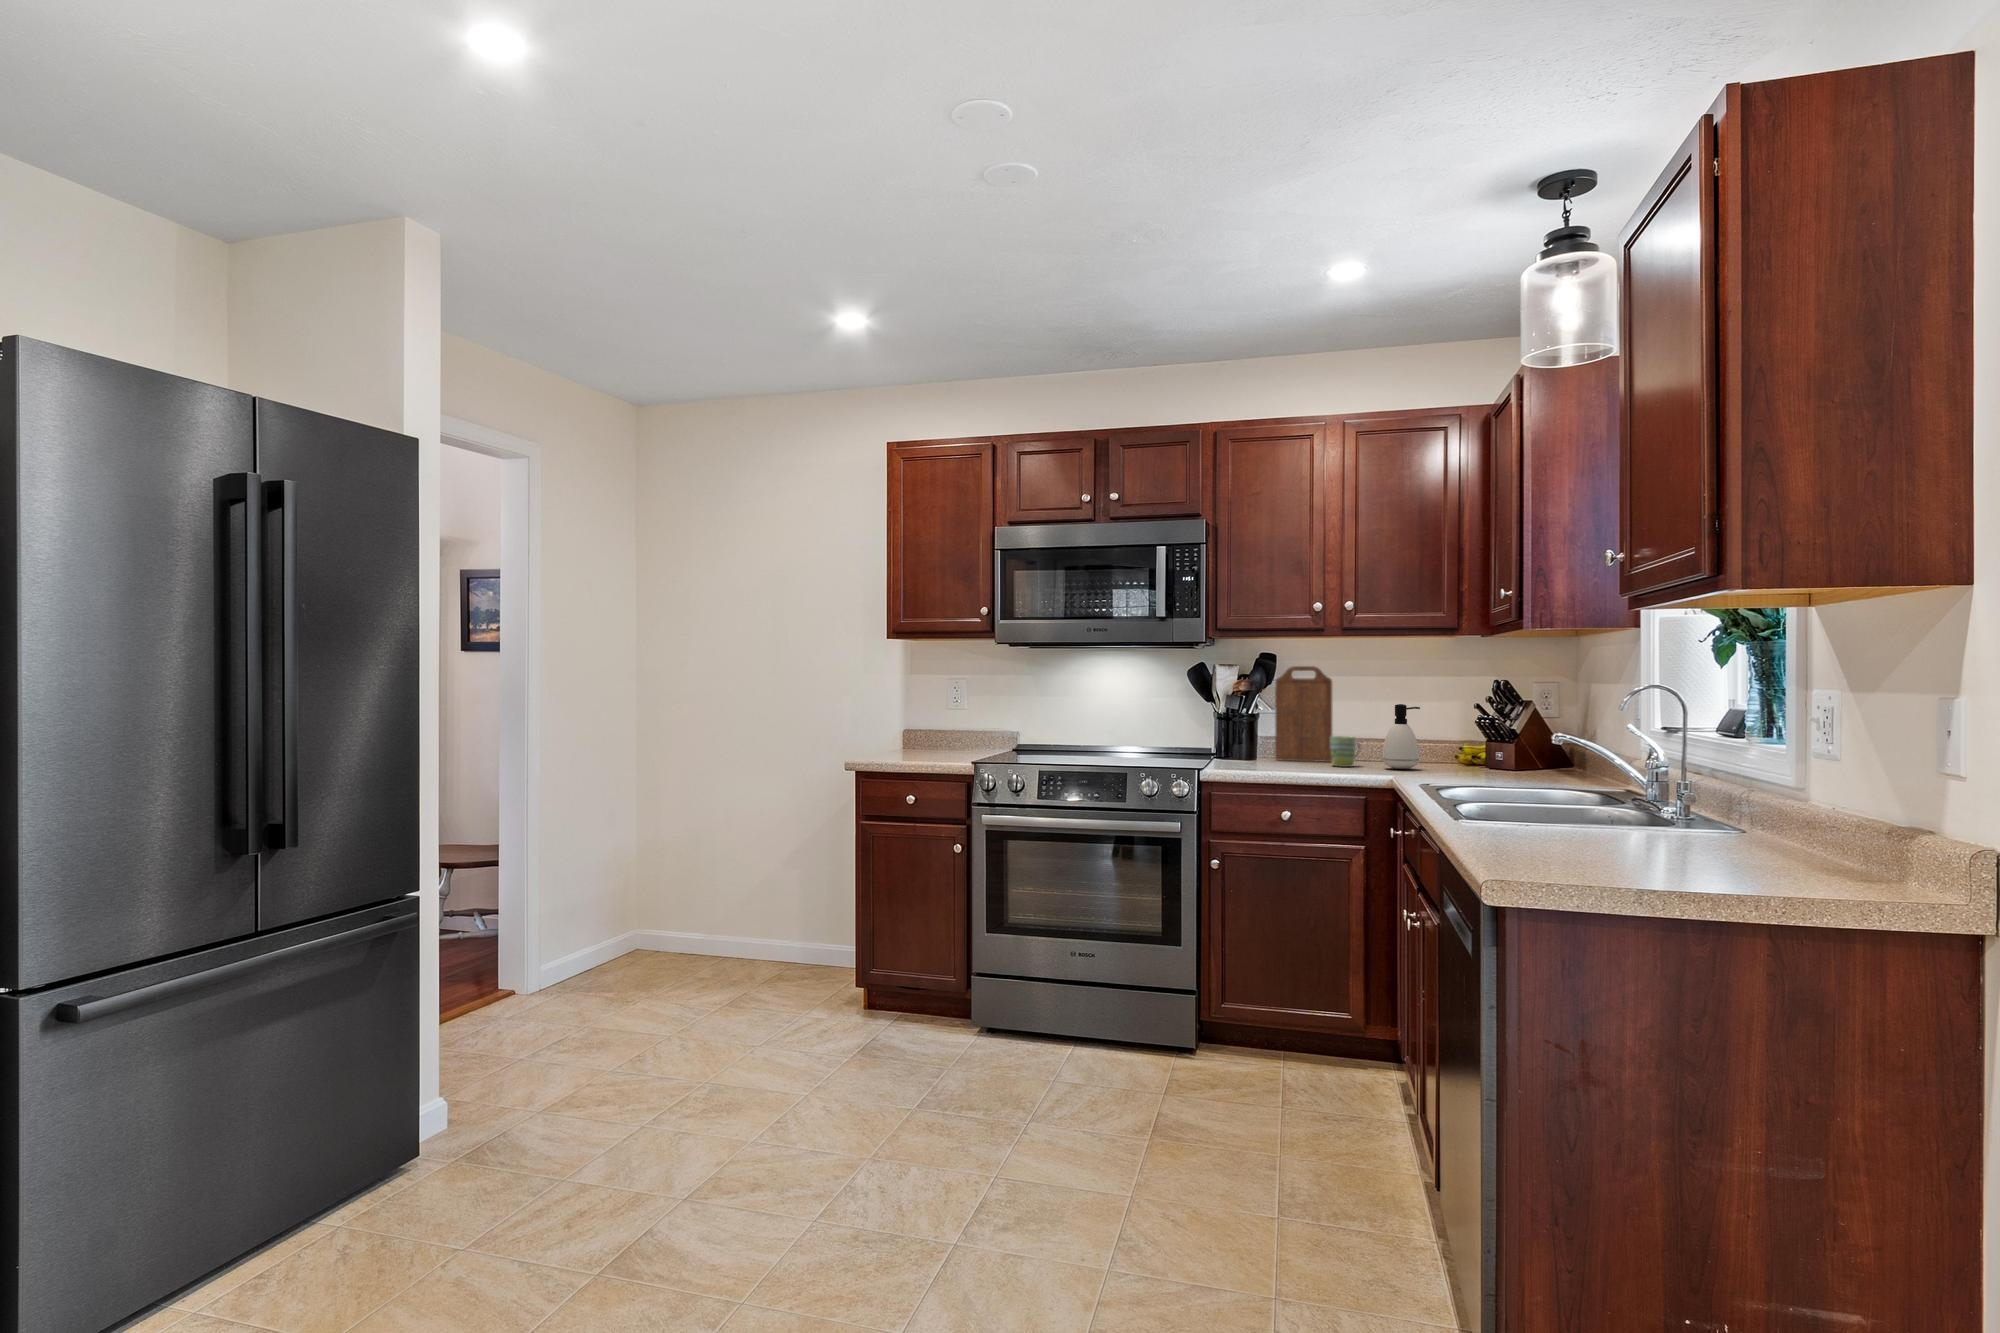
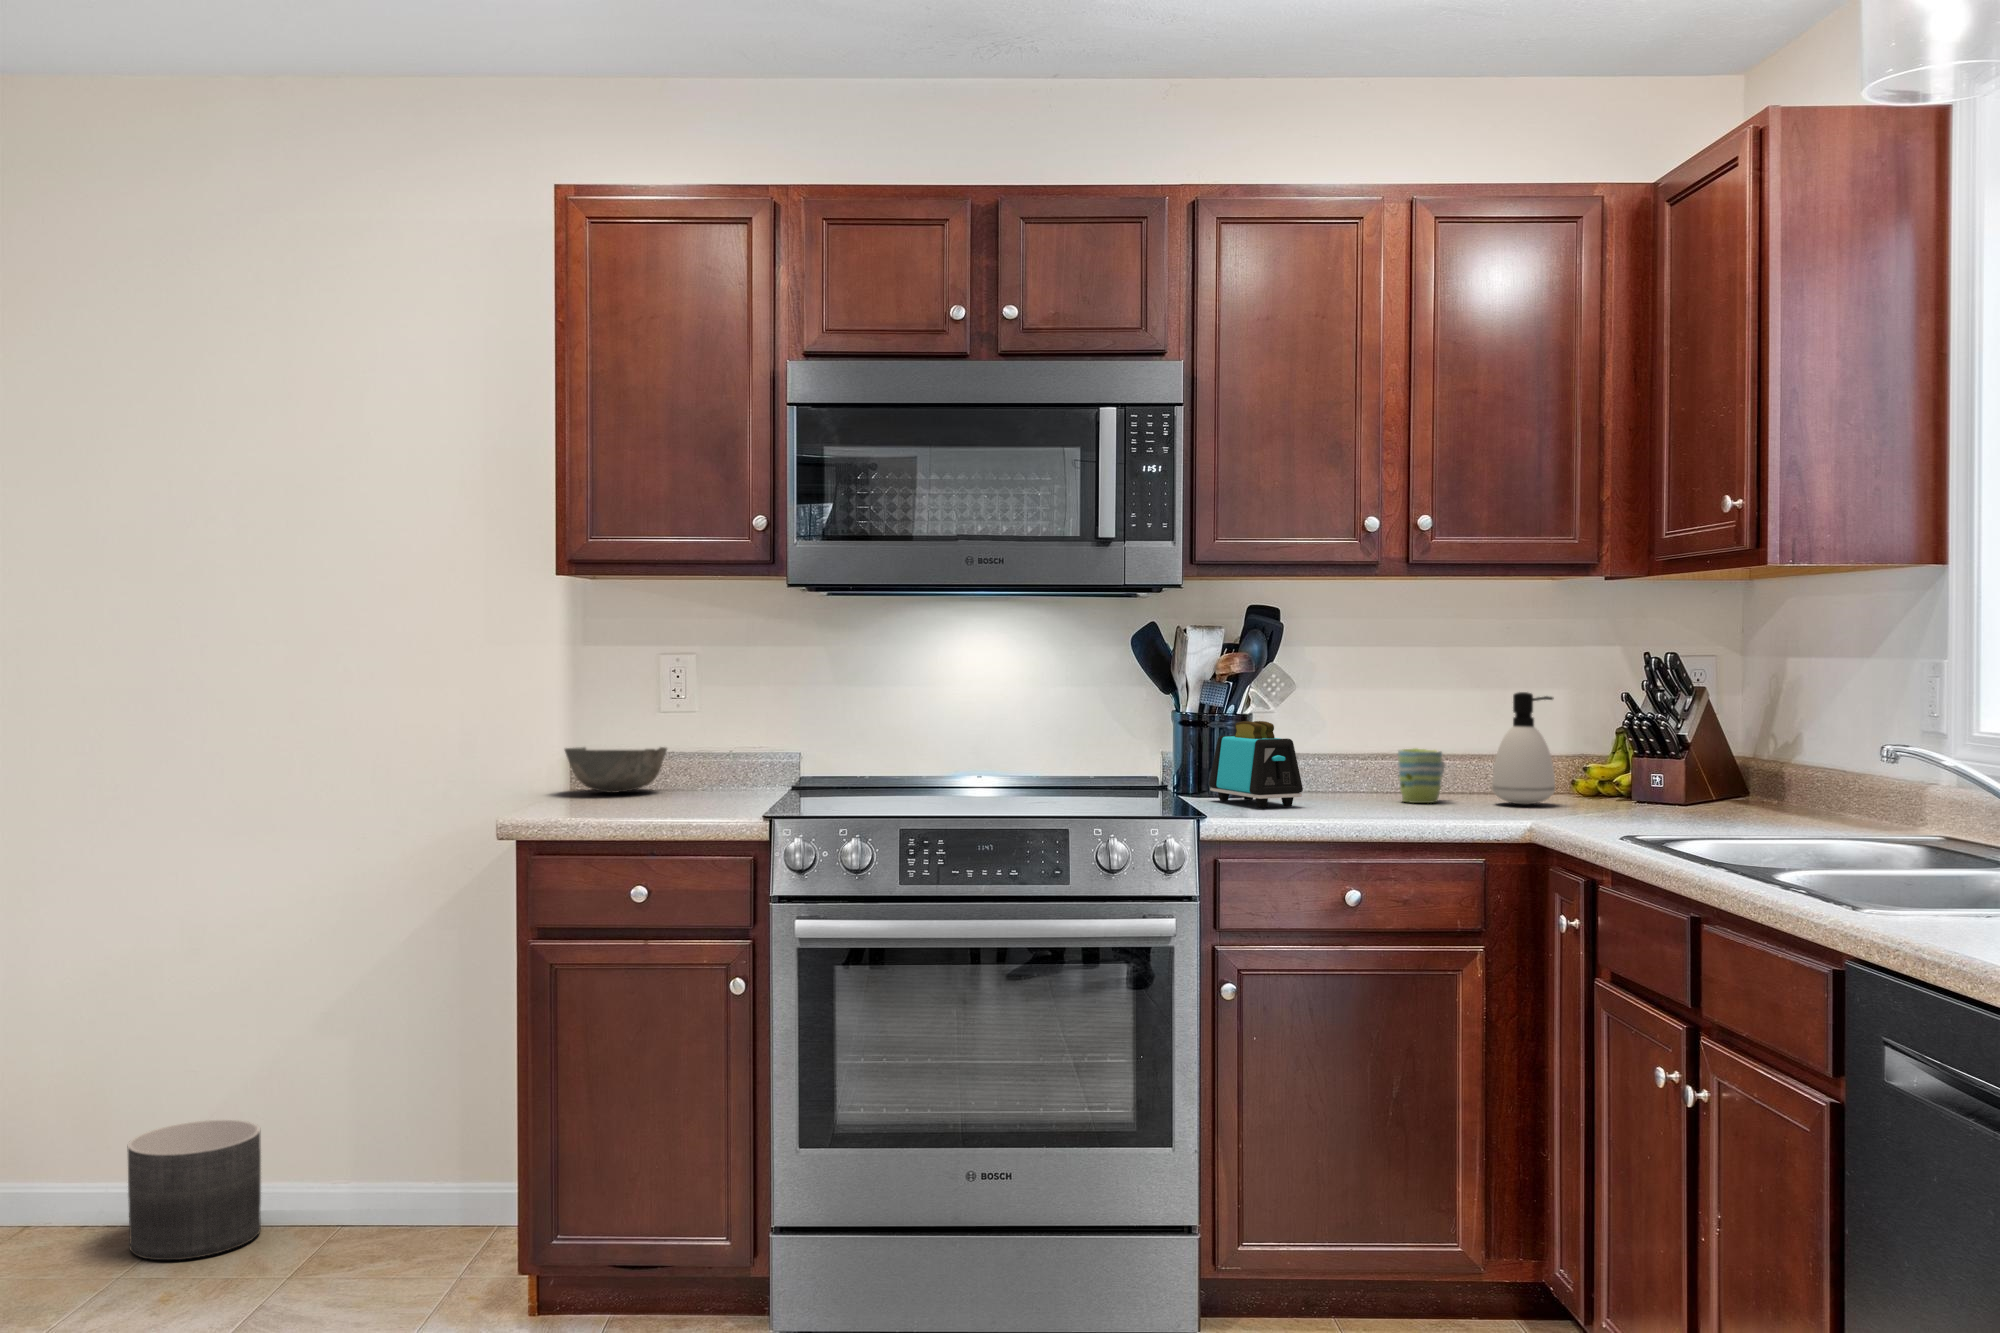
cutting board: present [1275,666,1332,762] -> none [1285,628,1384,794]
toaster: none [1223,718,1268,766] -> present [1209,721,1303,807]
bowl: none [894,726,947,750] -> present [565,747,667,793]
planter: none [690,908,751,973] -> present [127,1120,261,1260]

